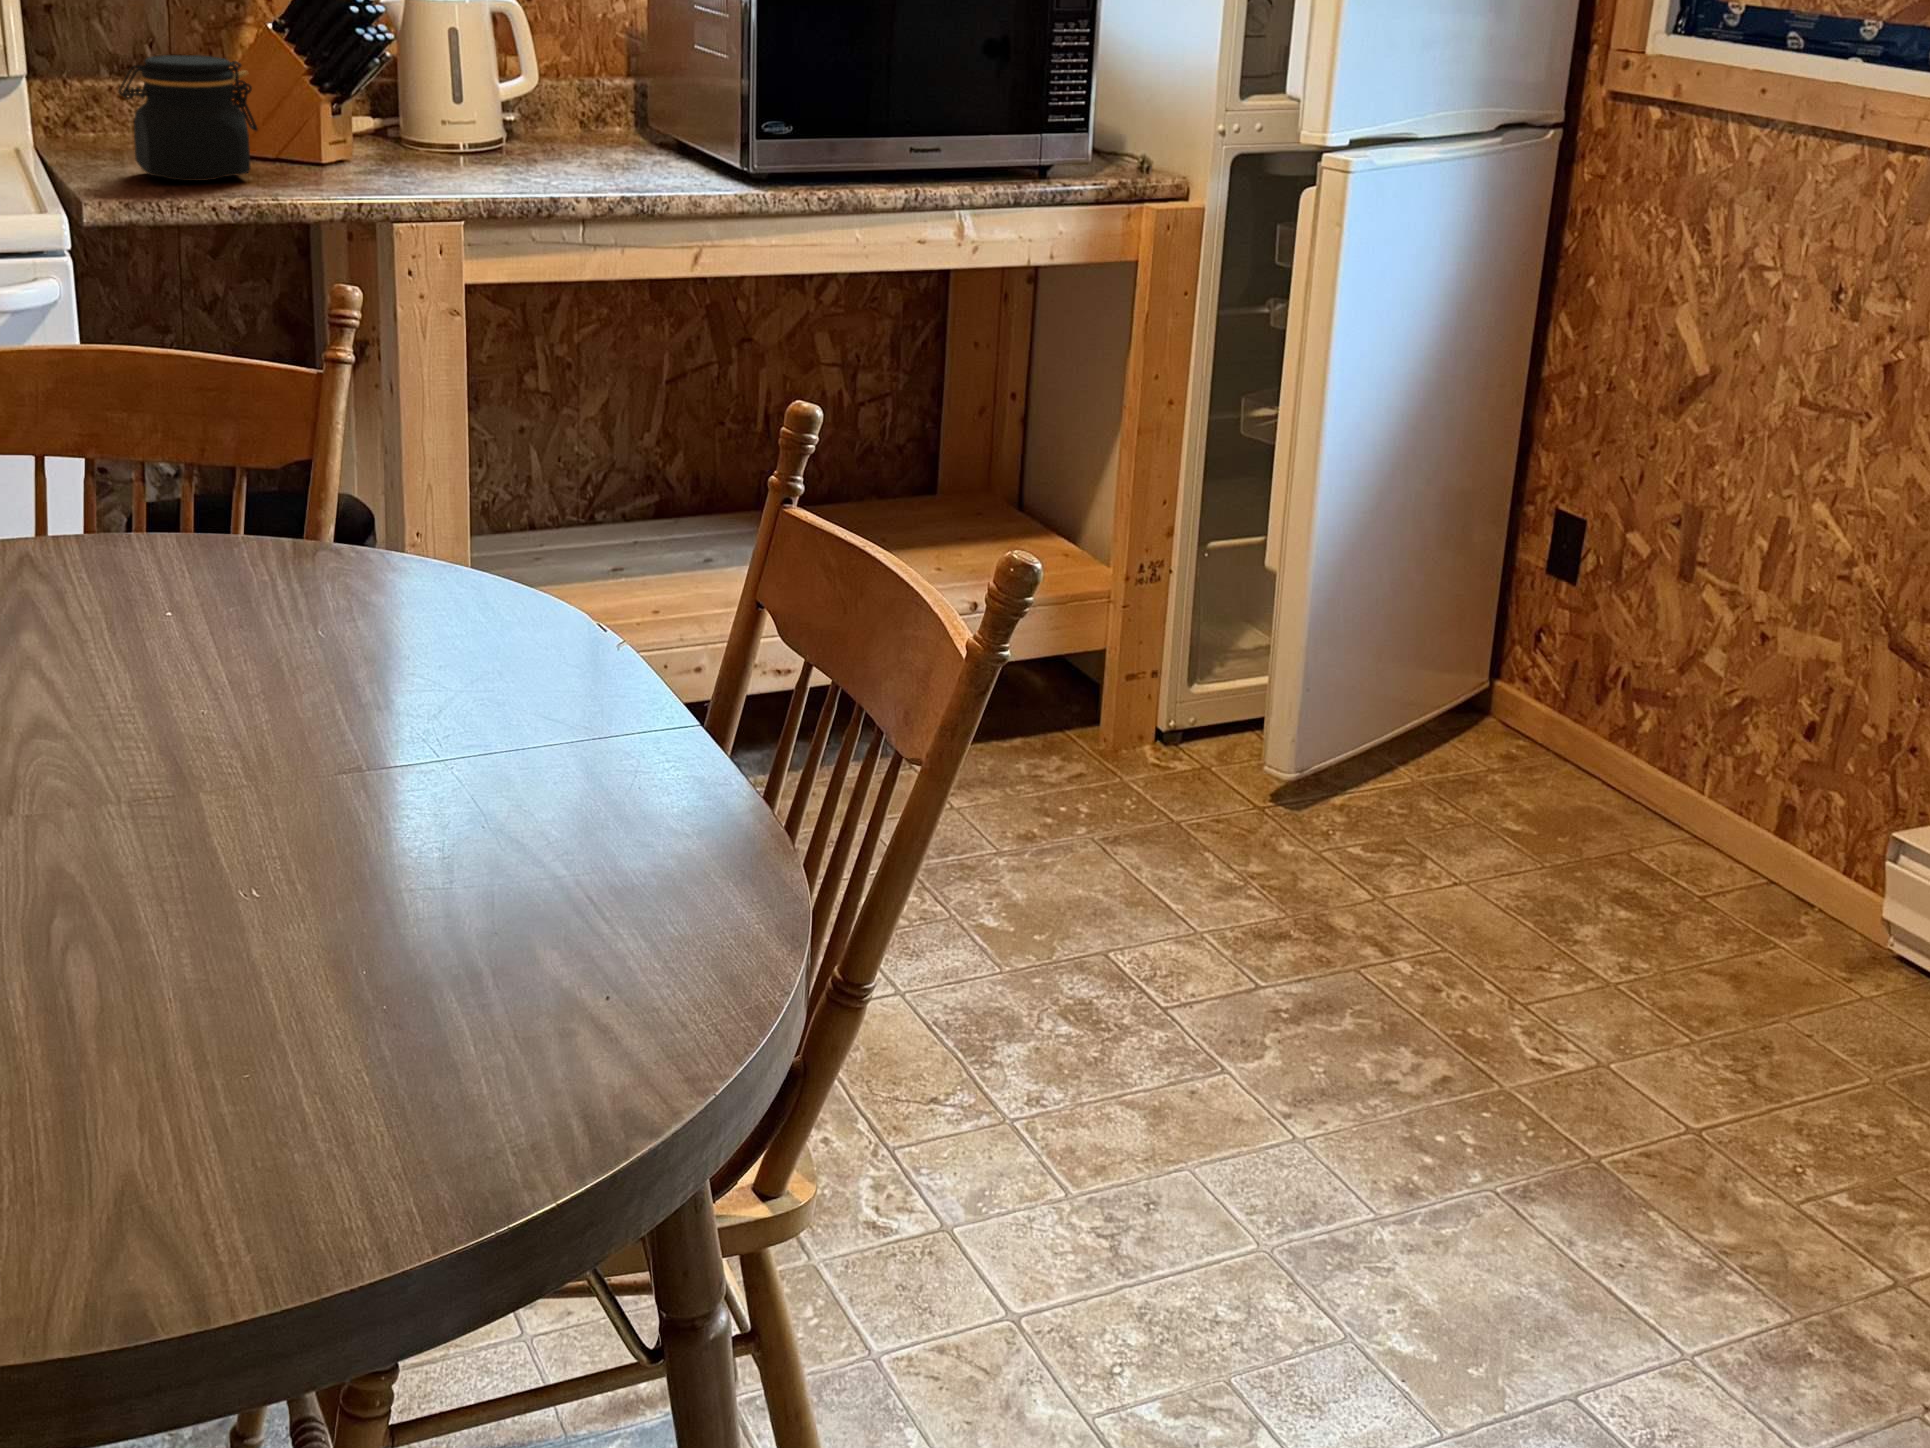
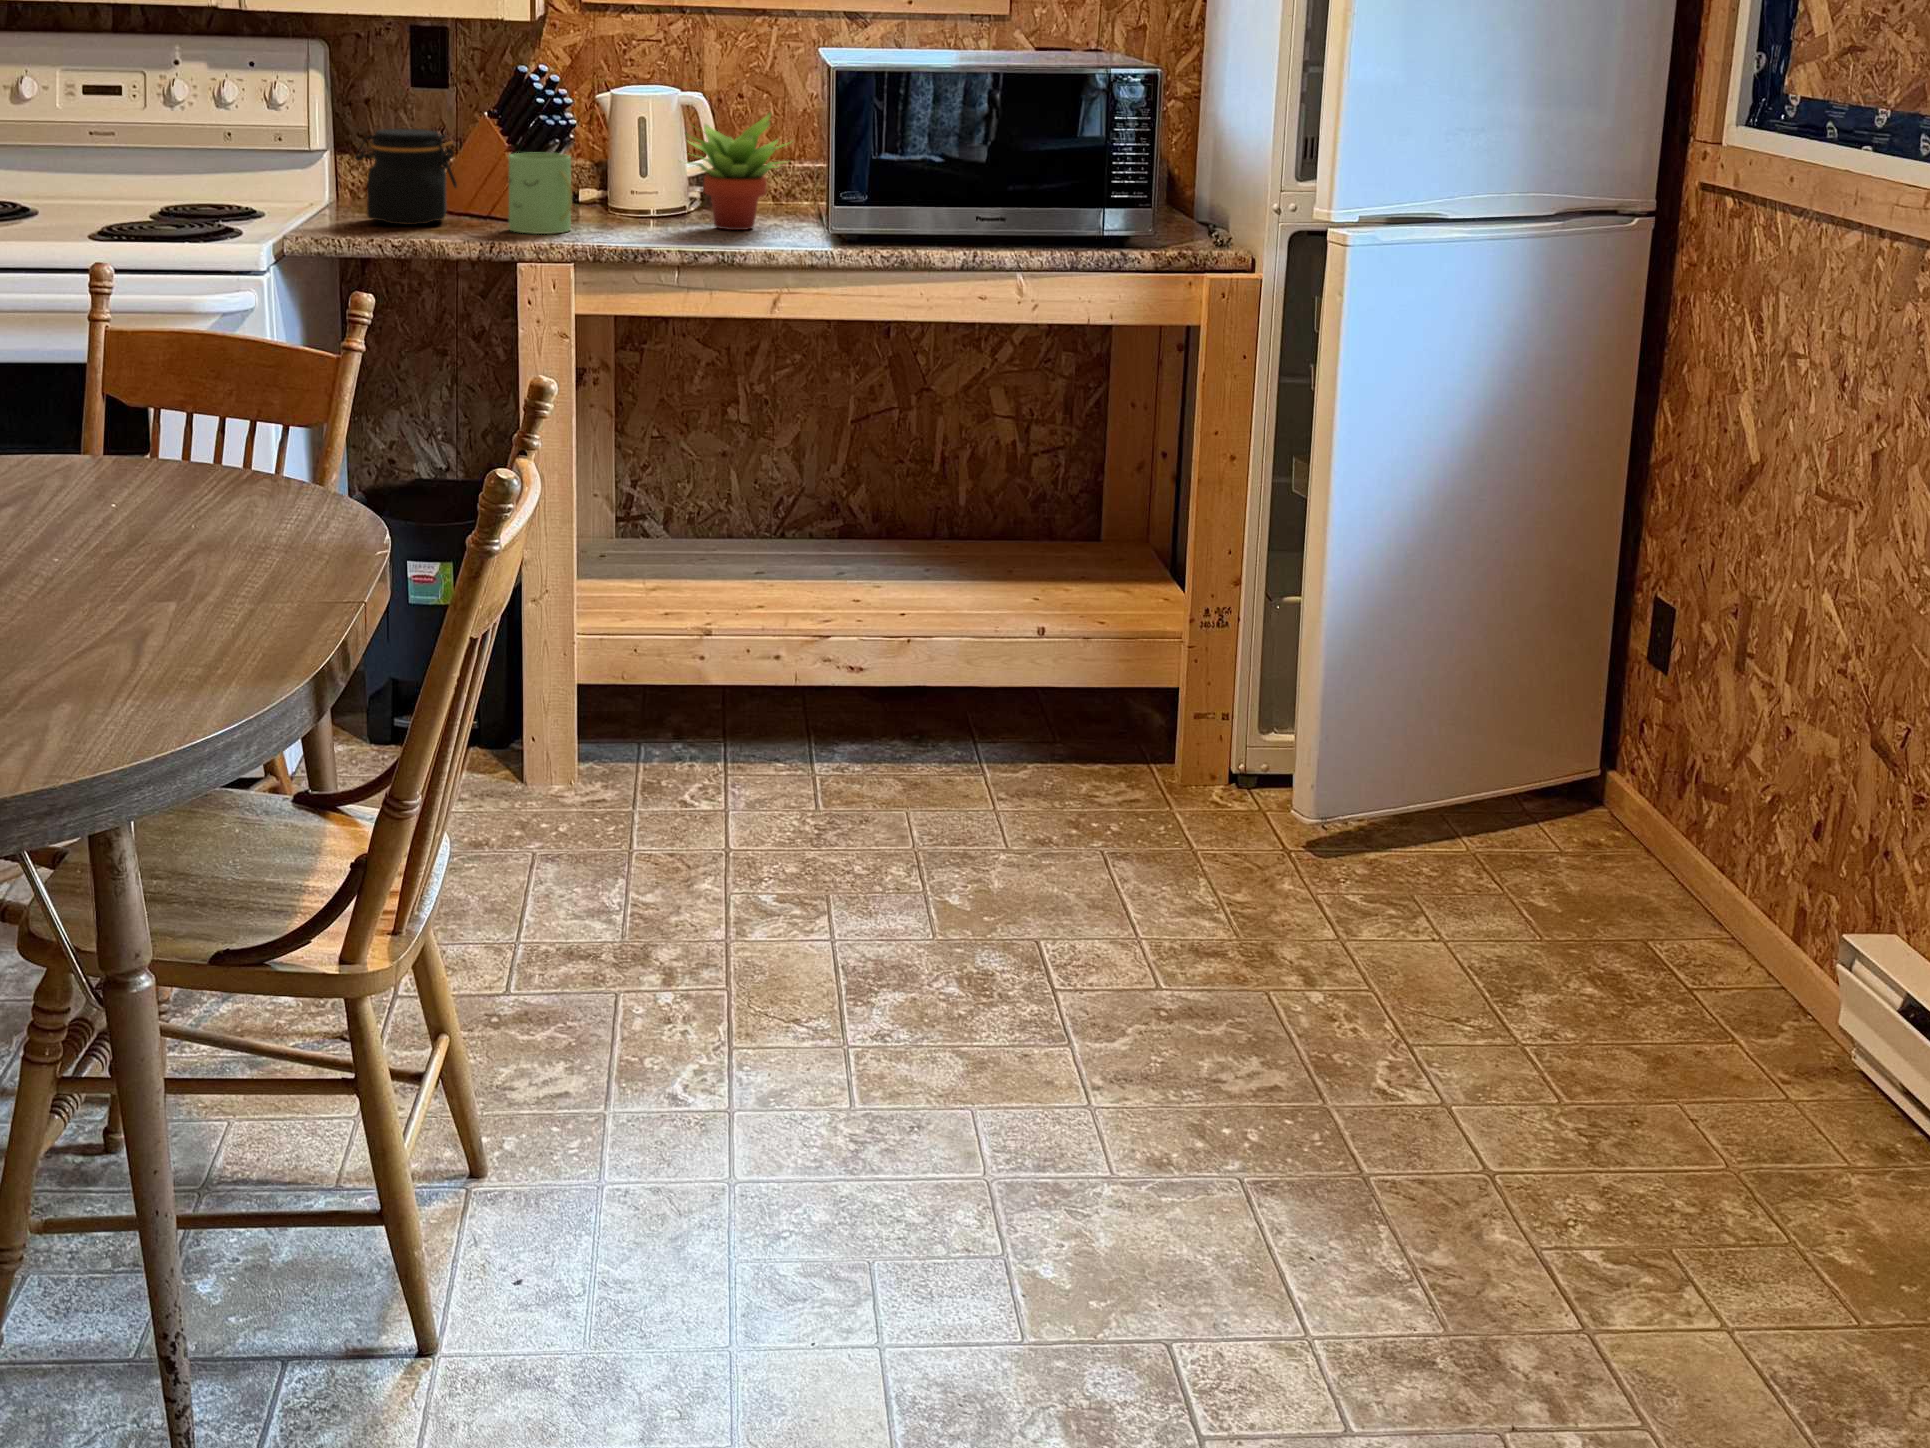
succulent plant: none [537,26,675,171] -> present [682,112,791,230]
mug: none [340,83,434,187] -> present [508,153,572,234]

